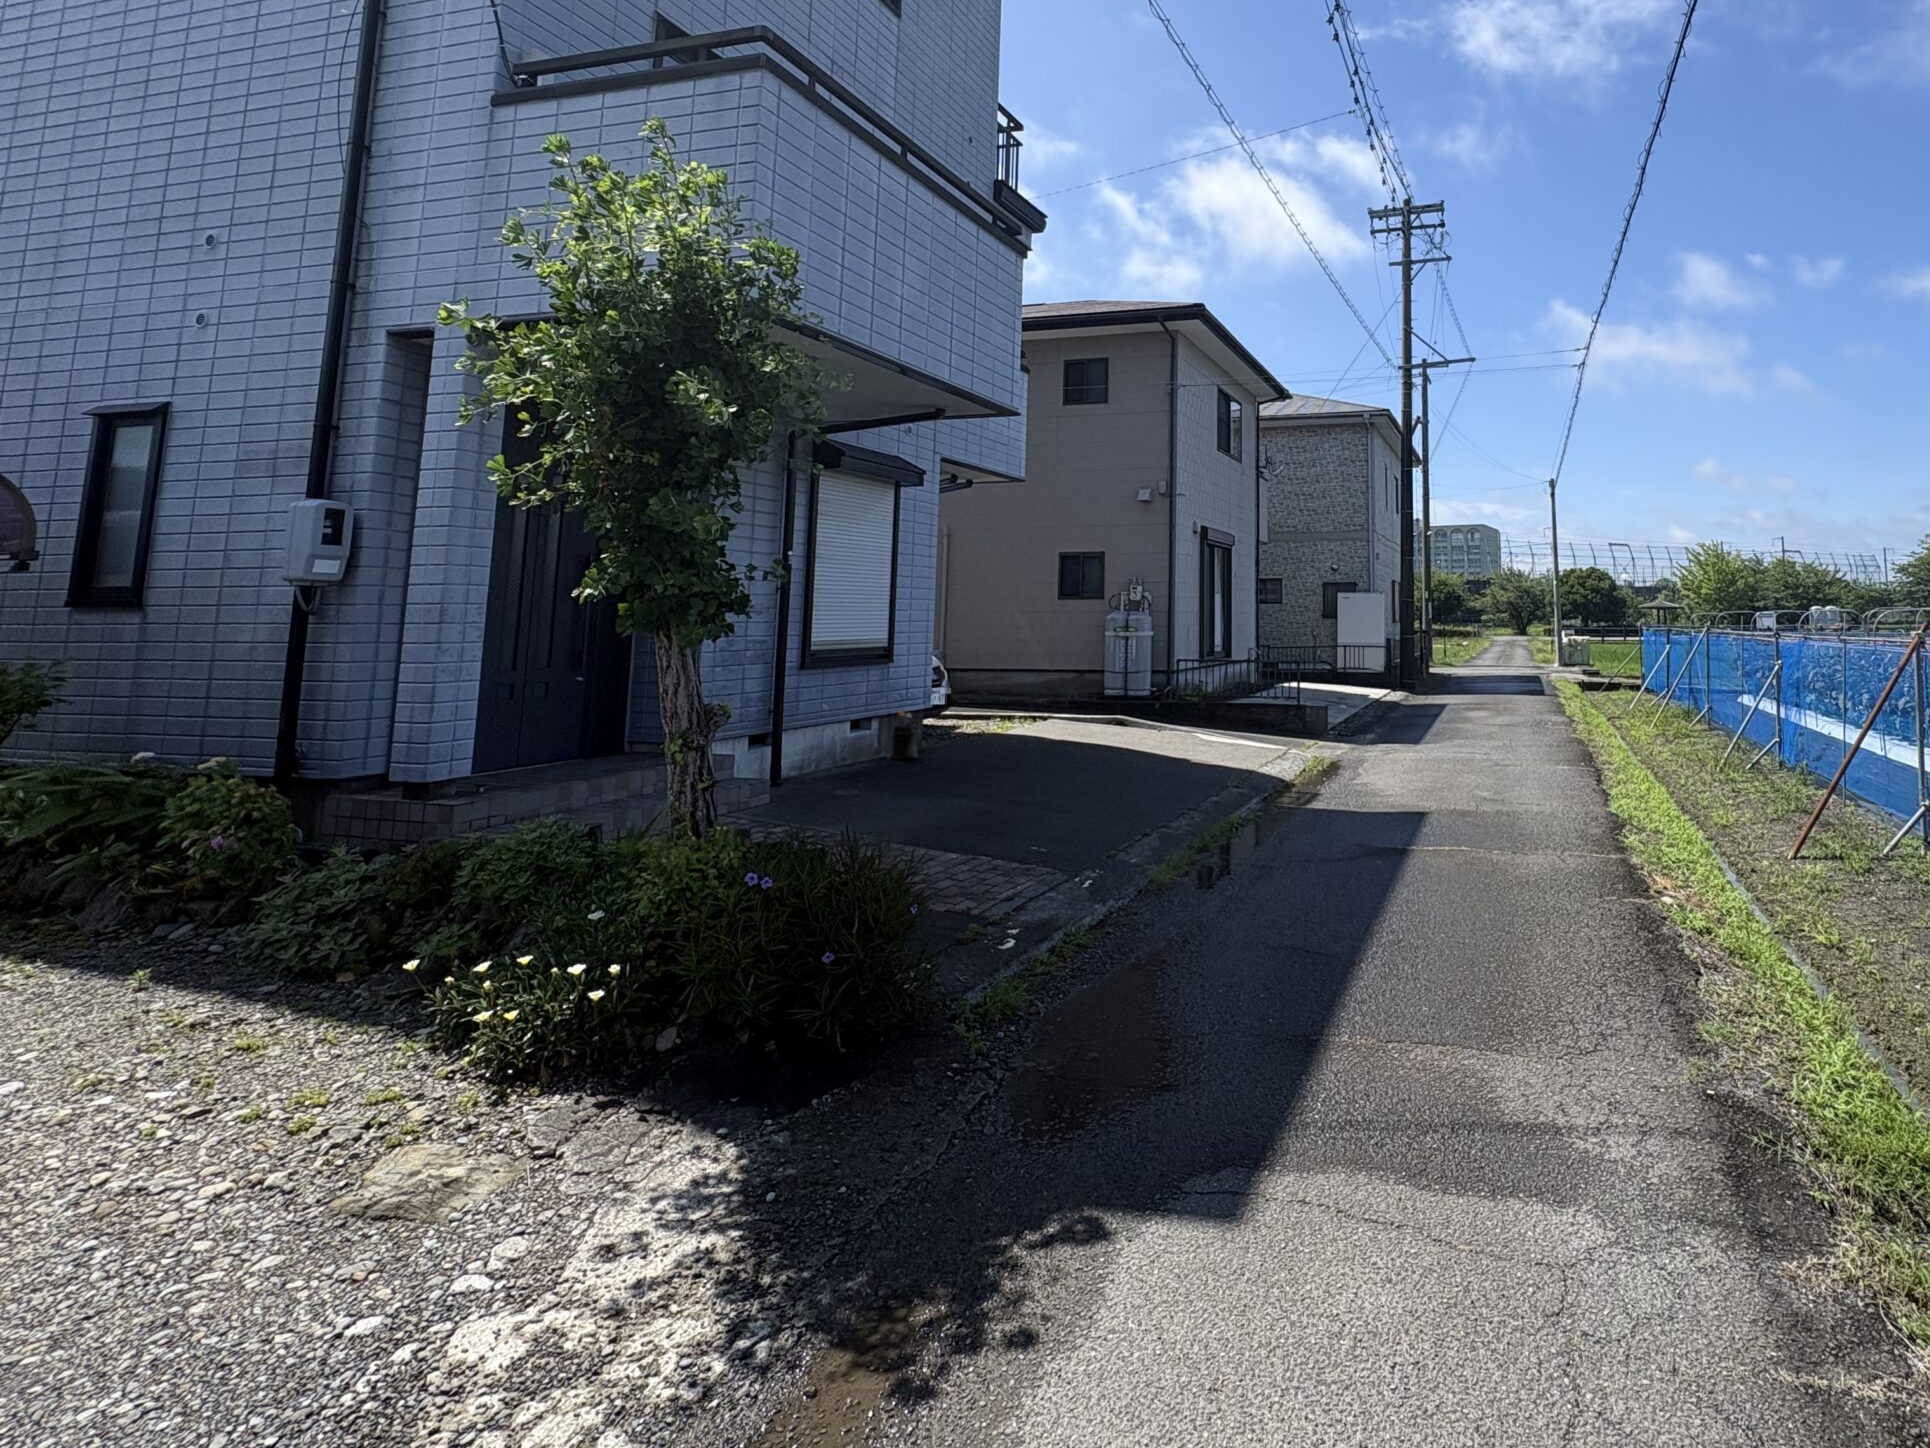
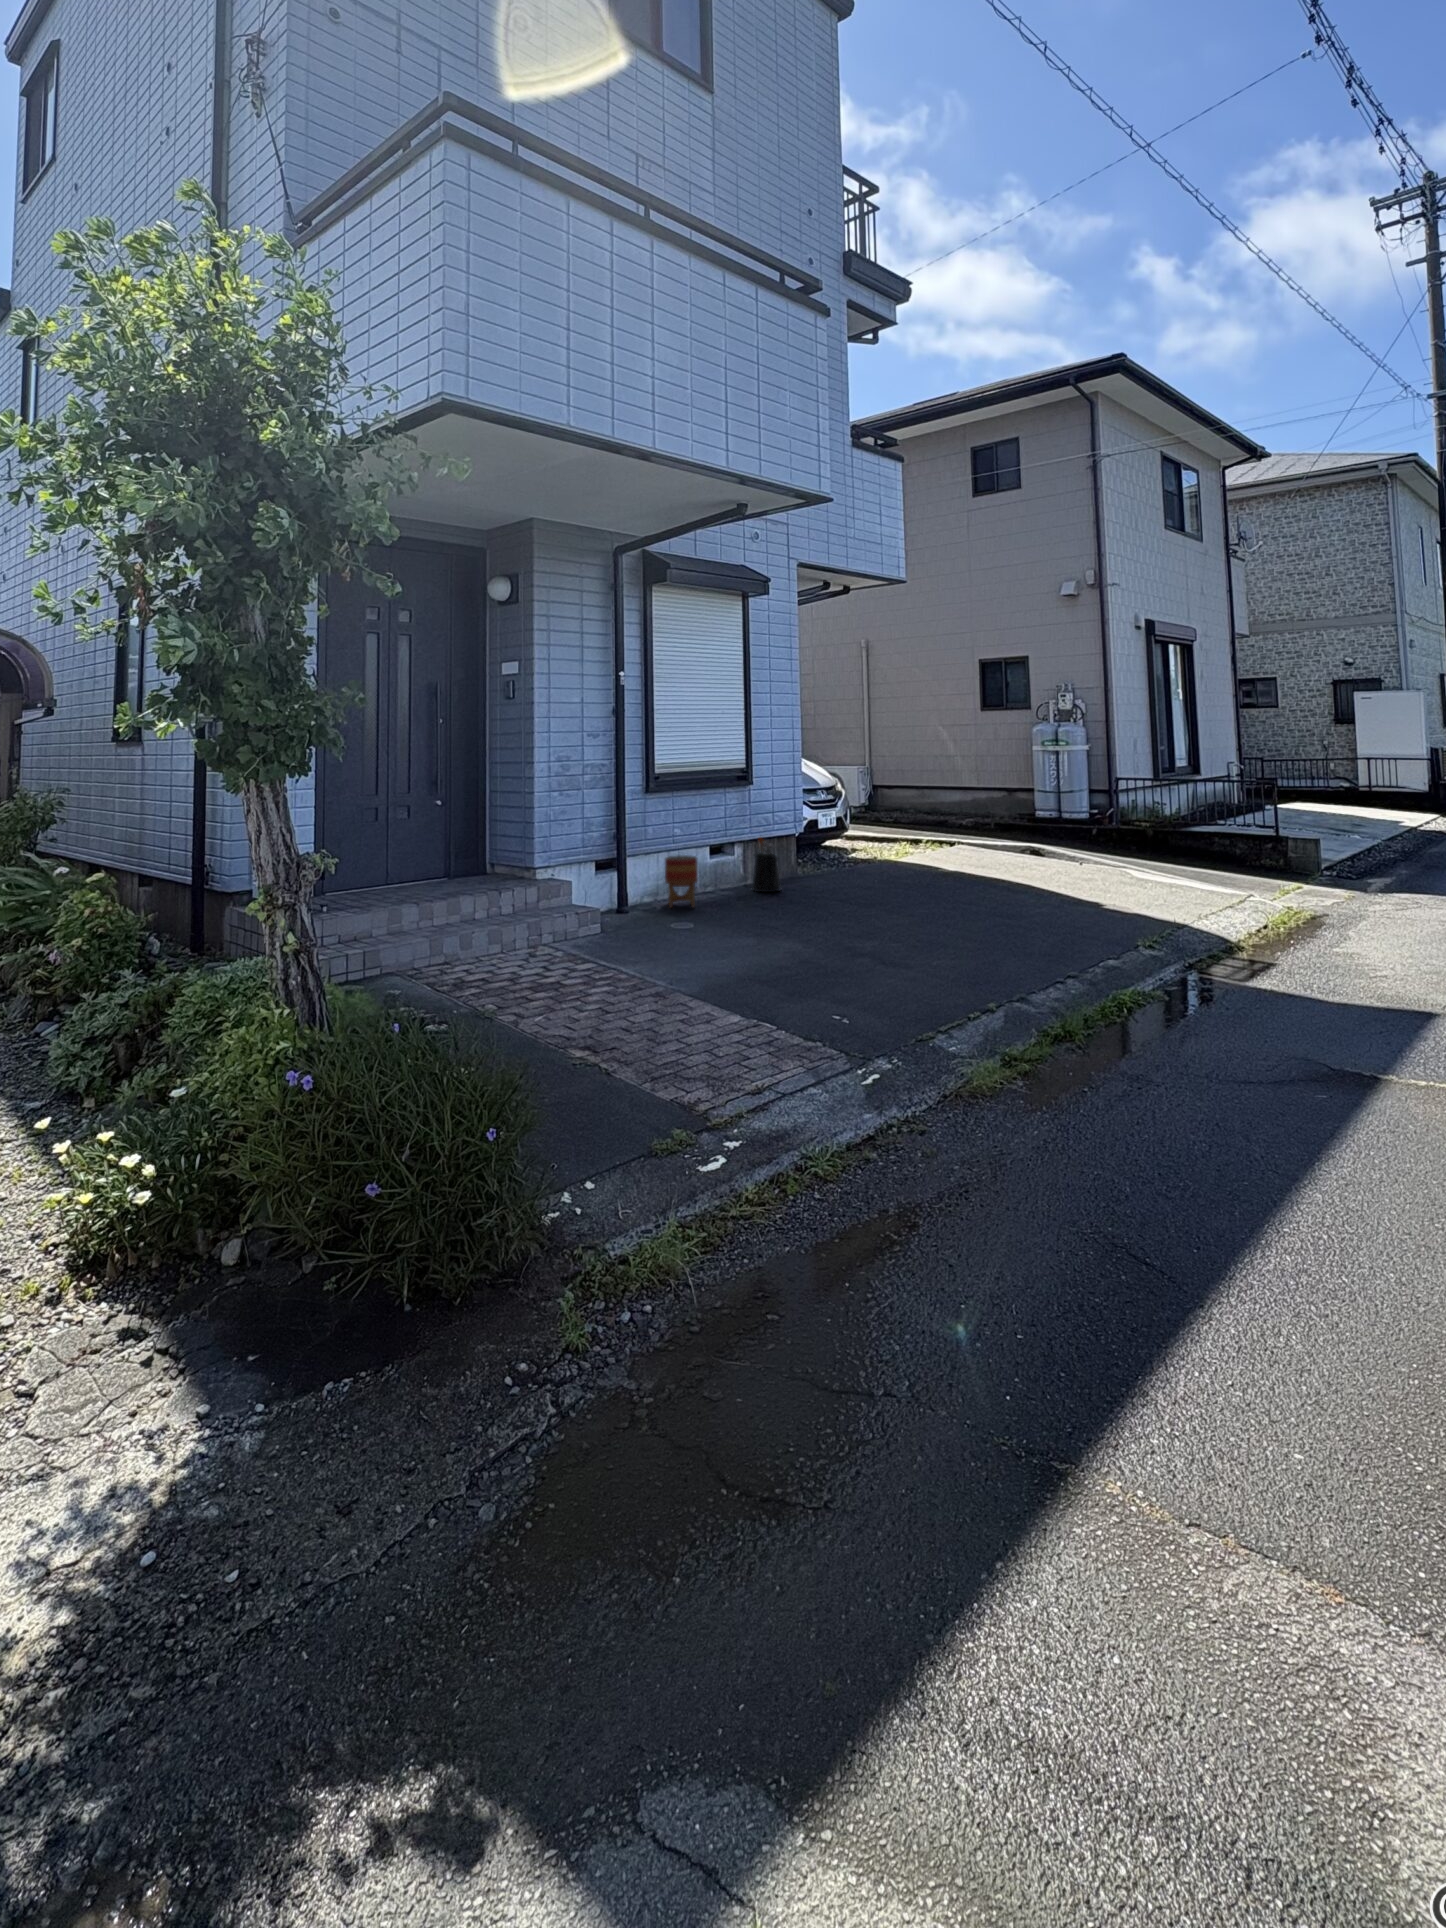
planter: none [814,726,848,775] -> present [665,855,698,908]

